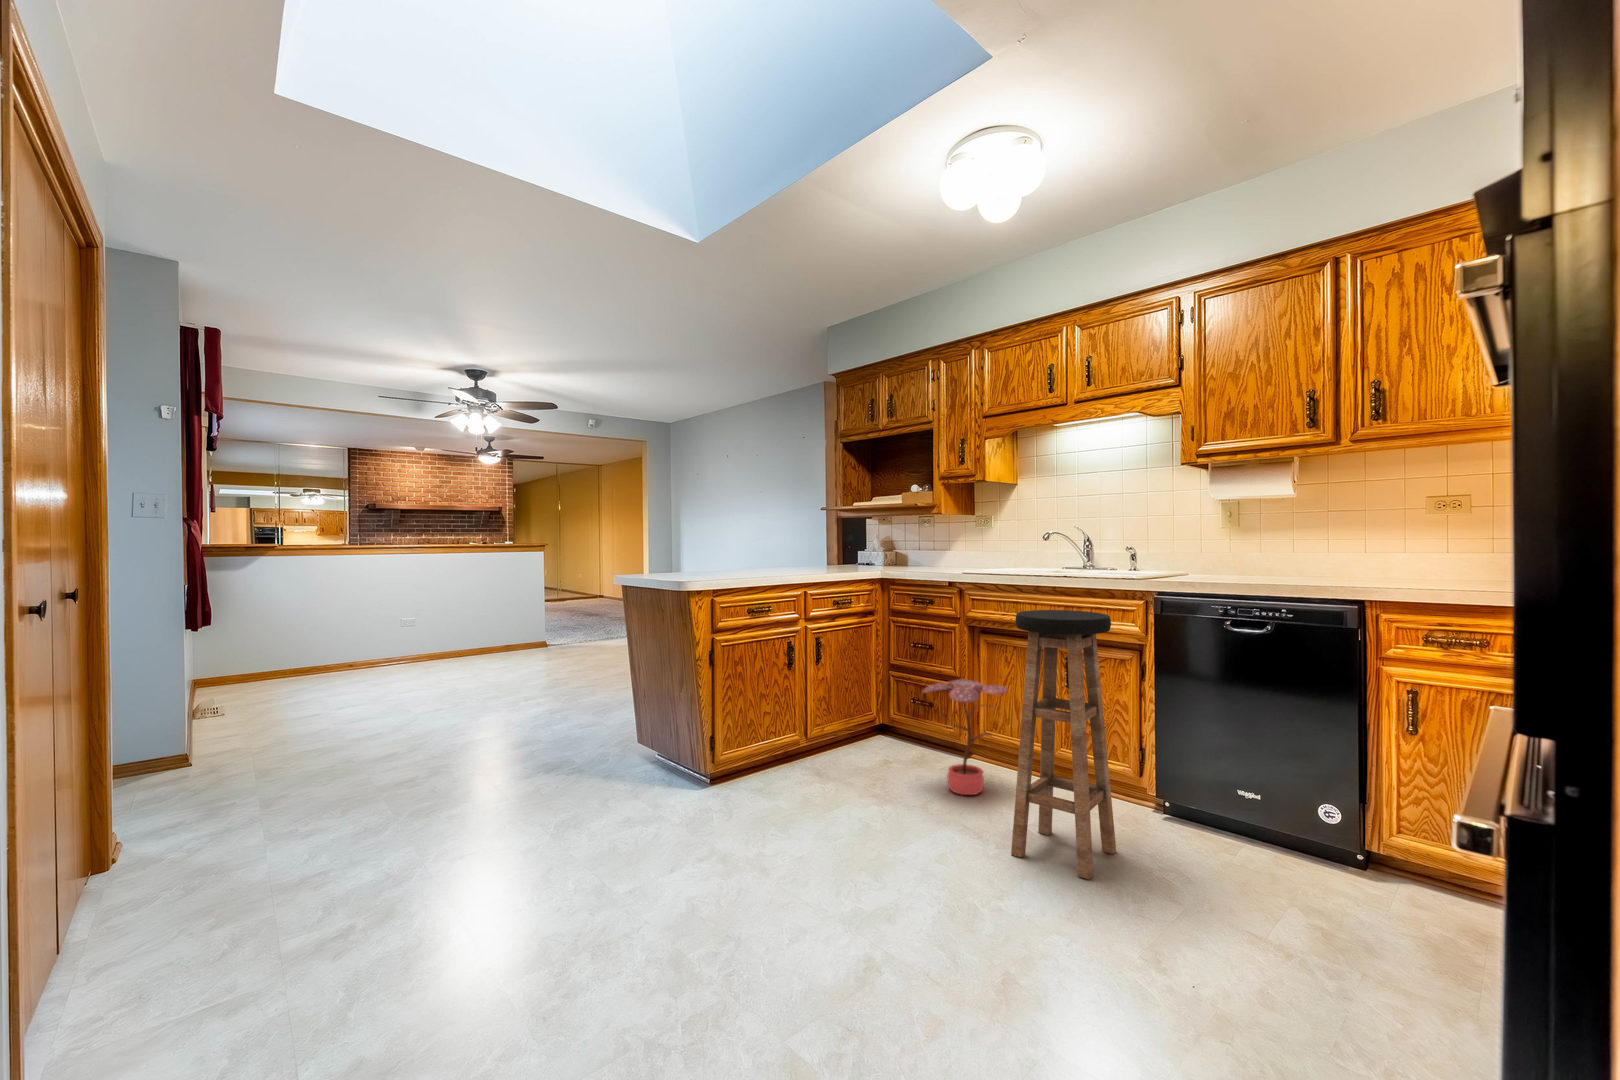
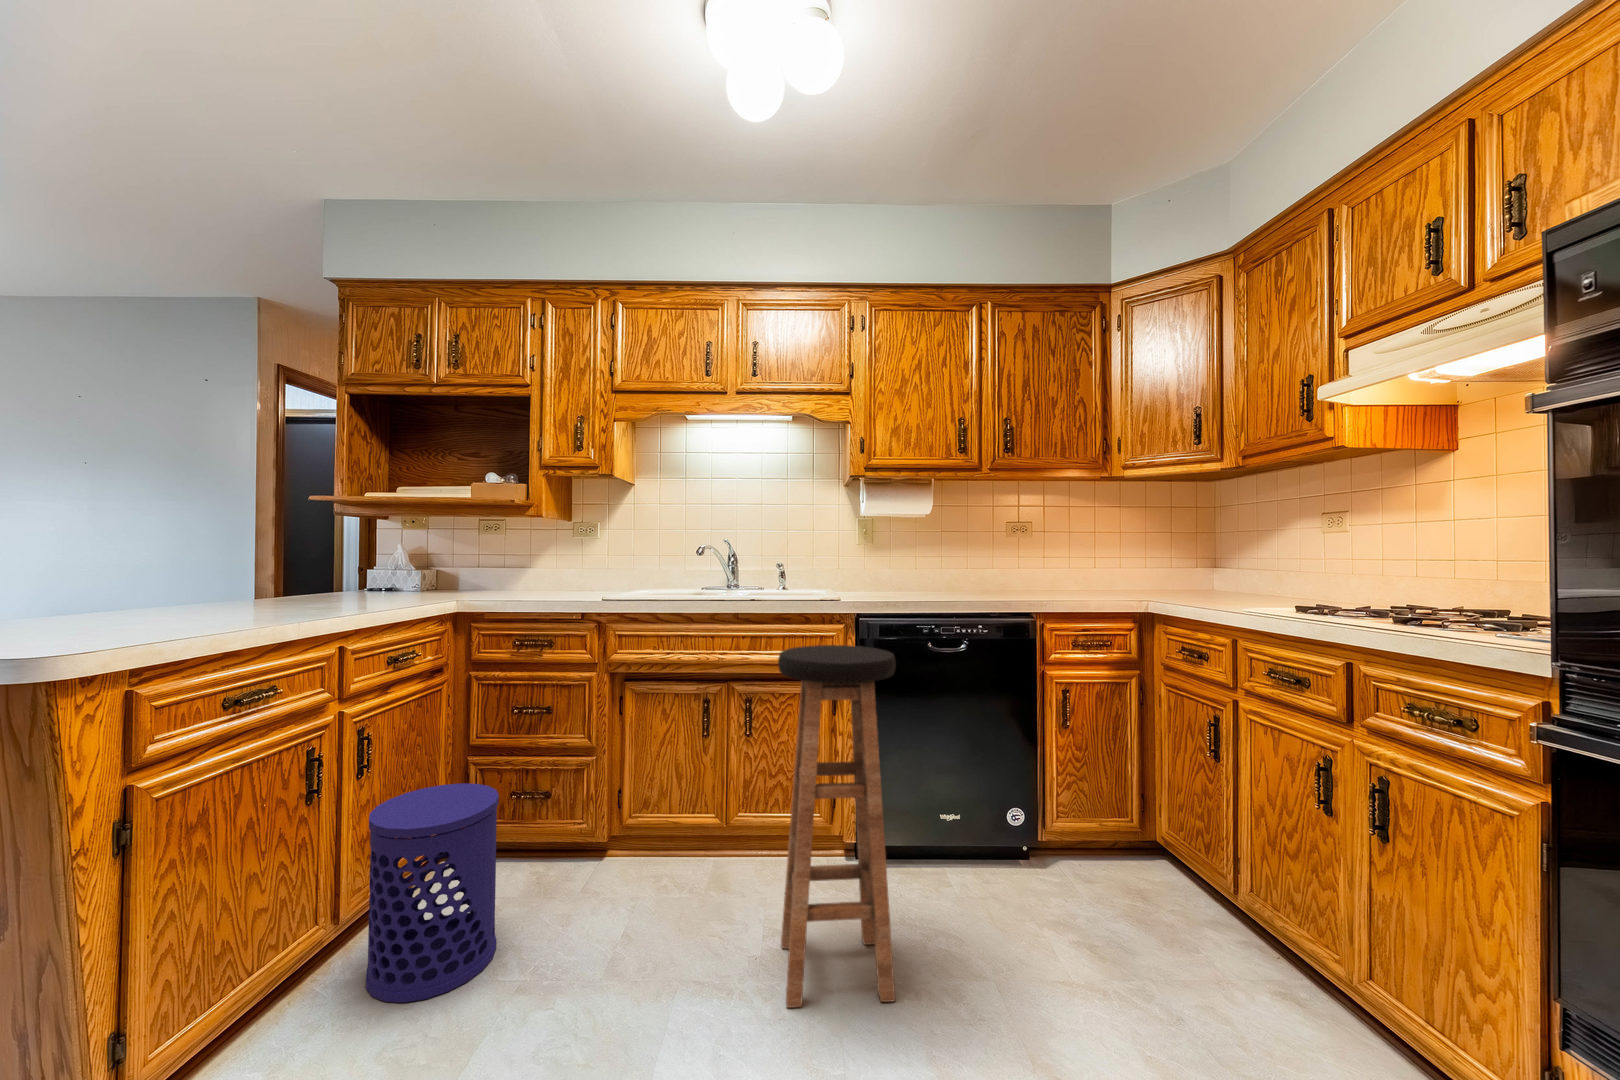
waste bin: none [814,678,880,786] -> present [366,783,499,1003]
potted plant: present [923,680,1008,795] -> none [582,751,700,926]

